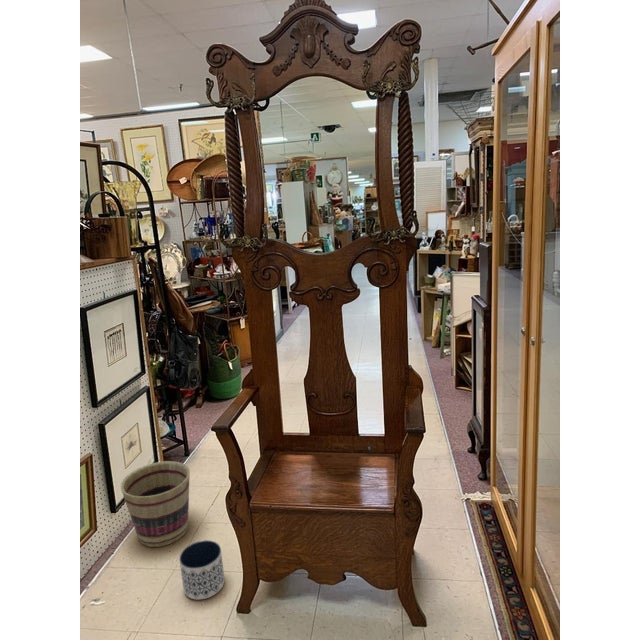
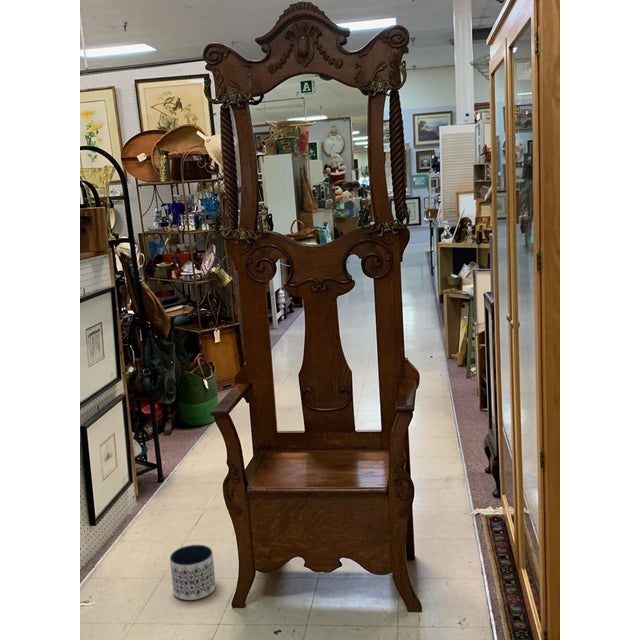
basket: present [121,461,190,547] -> none [99,475,173,562]

